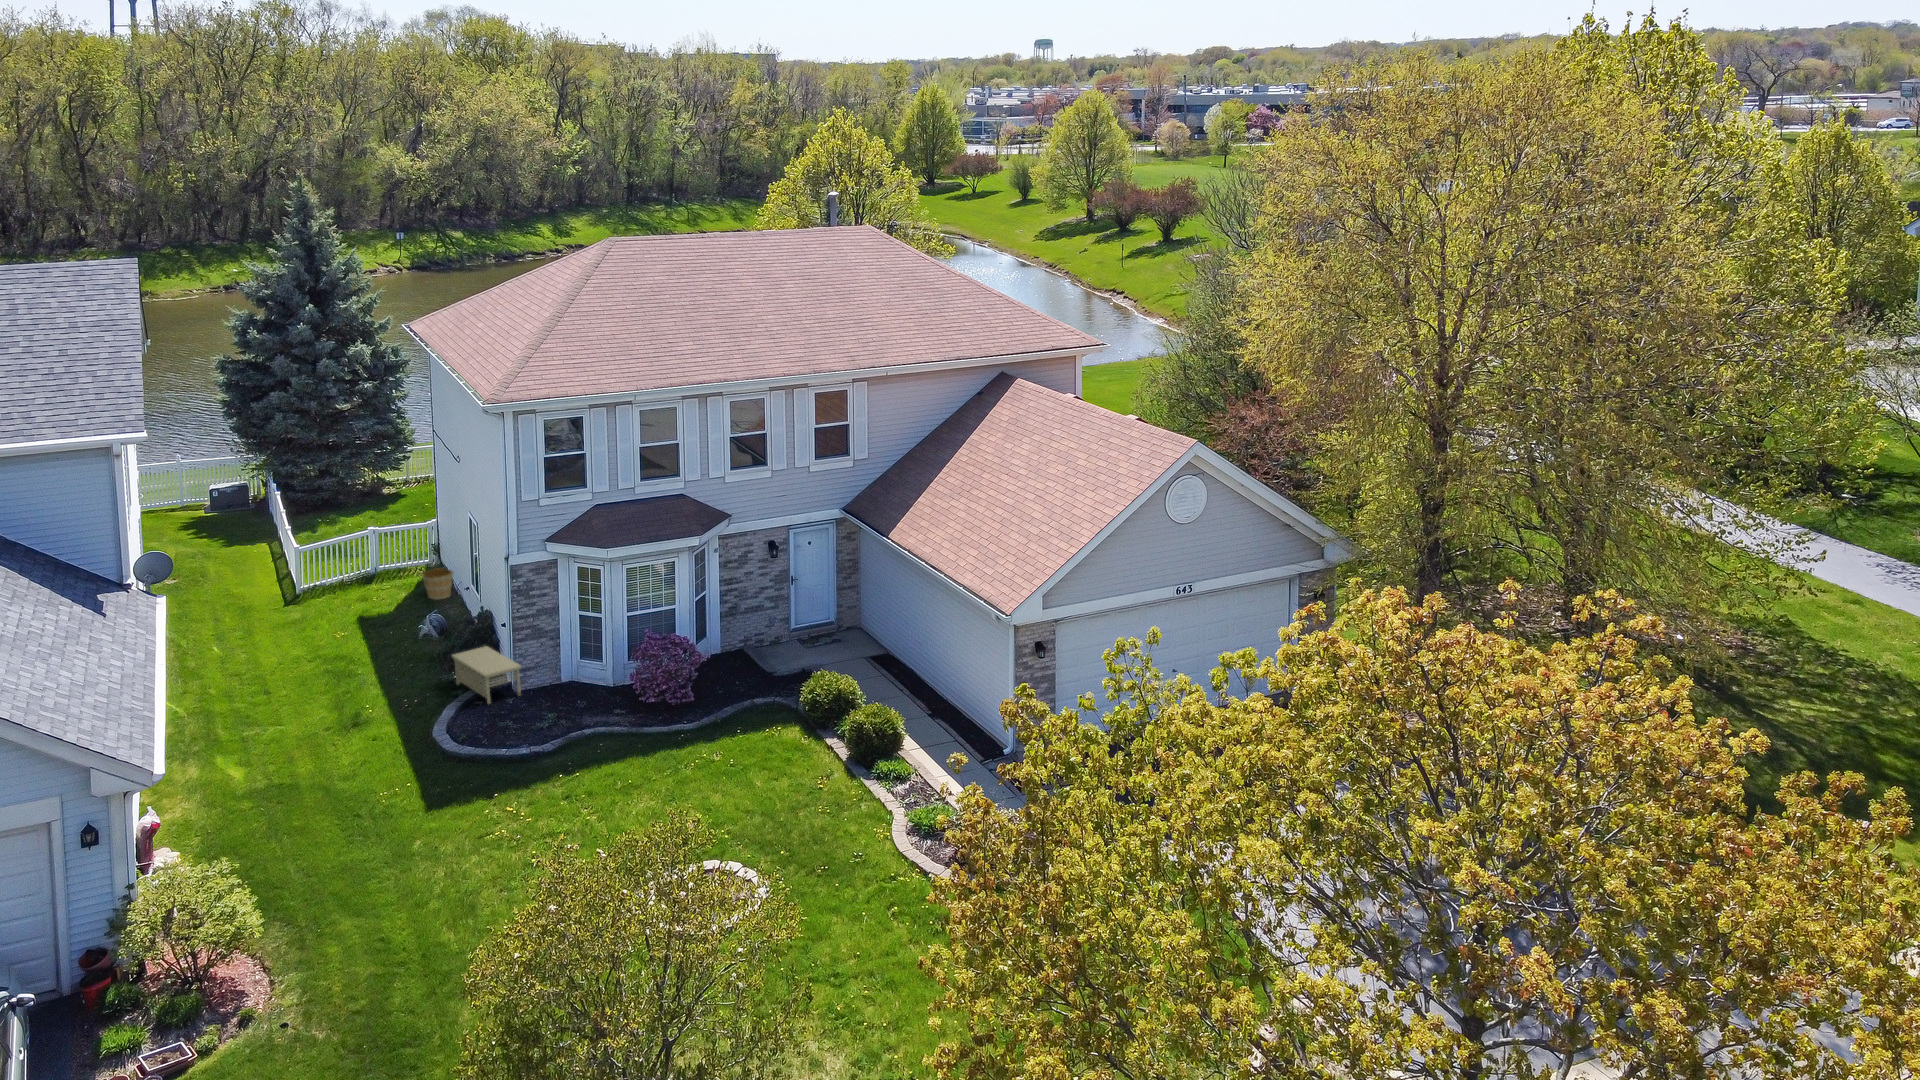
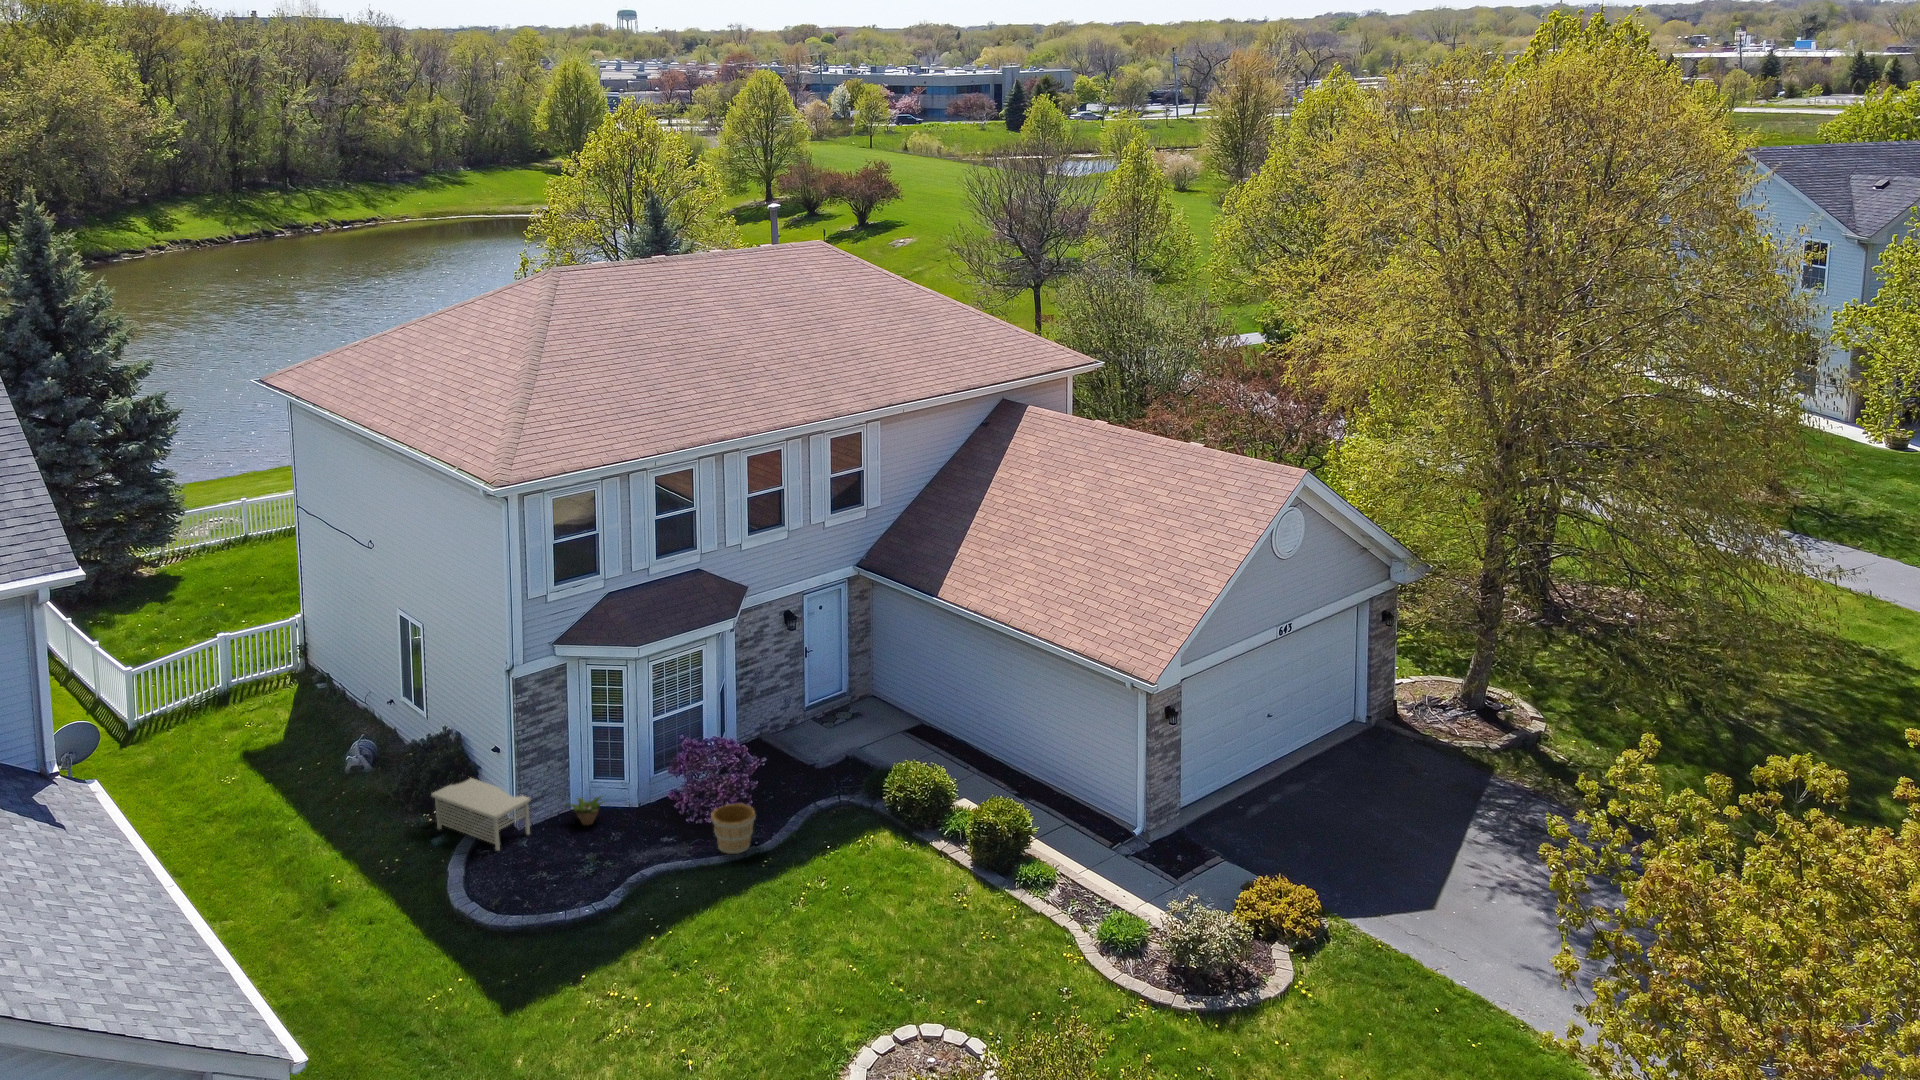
wooden bucket: present [422,568,453,600] -> present [711,803,756,854]
decorative plant: none [549,671,586,694] -> present [568,796,605,825]

